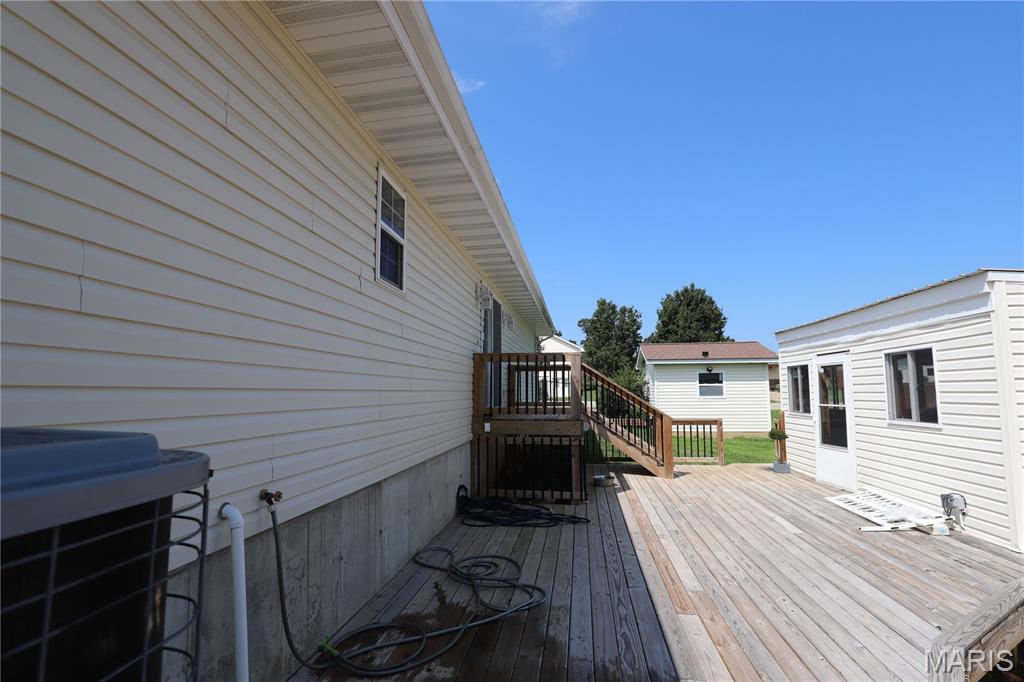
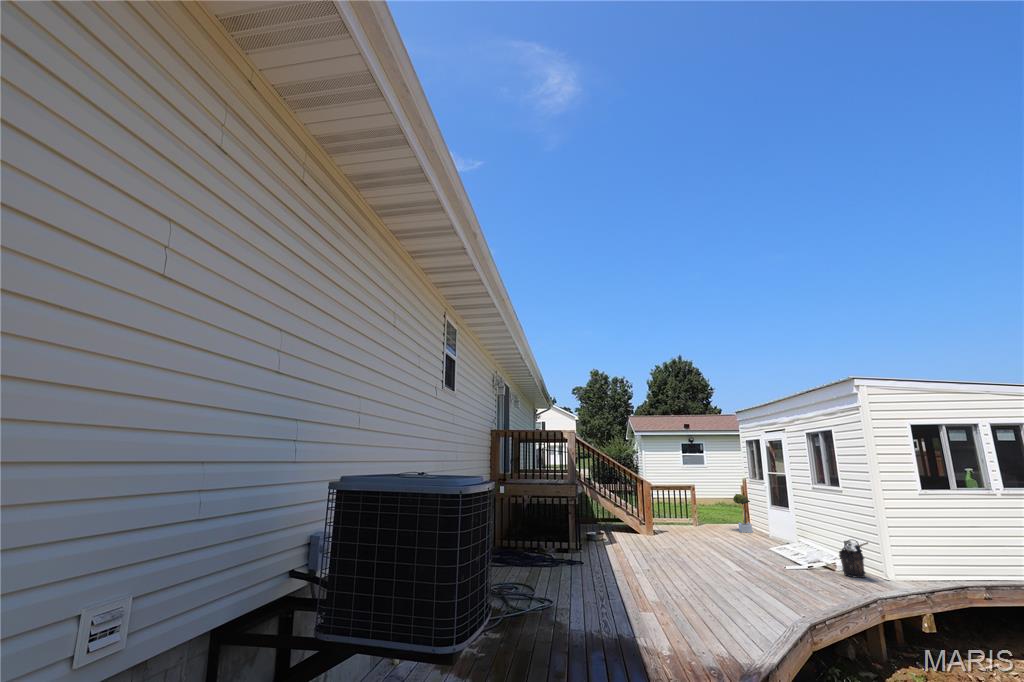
bucket: none [943,499,990,547] -> present [839,542,868,578]

